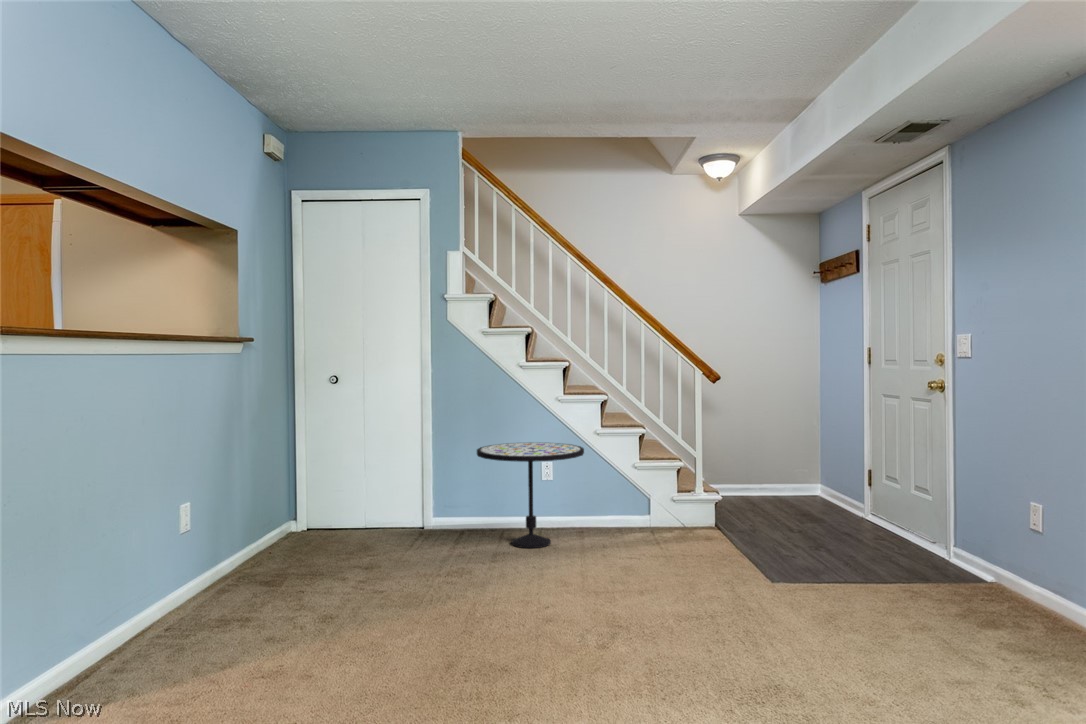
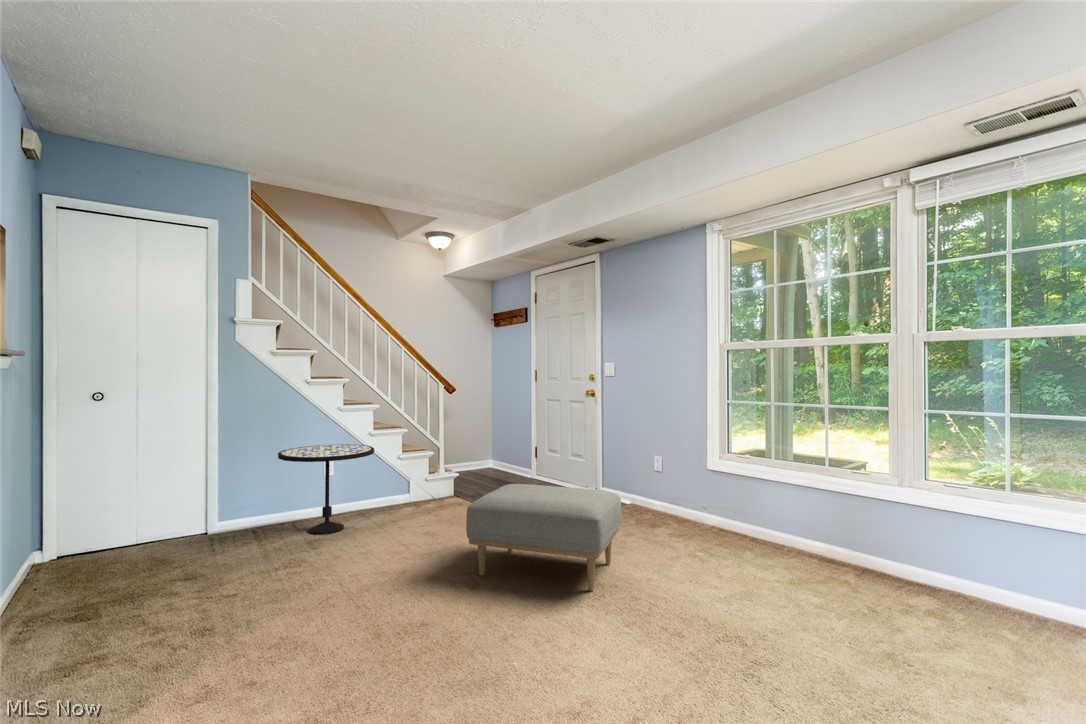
ottoman: none [616,515,861,690] -> present [466,484,622,591]

